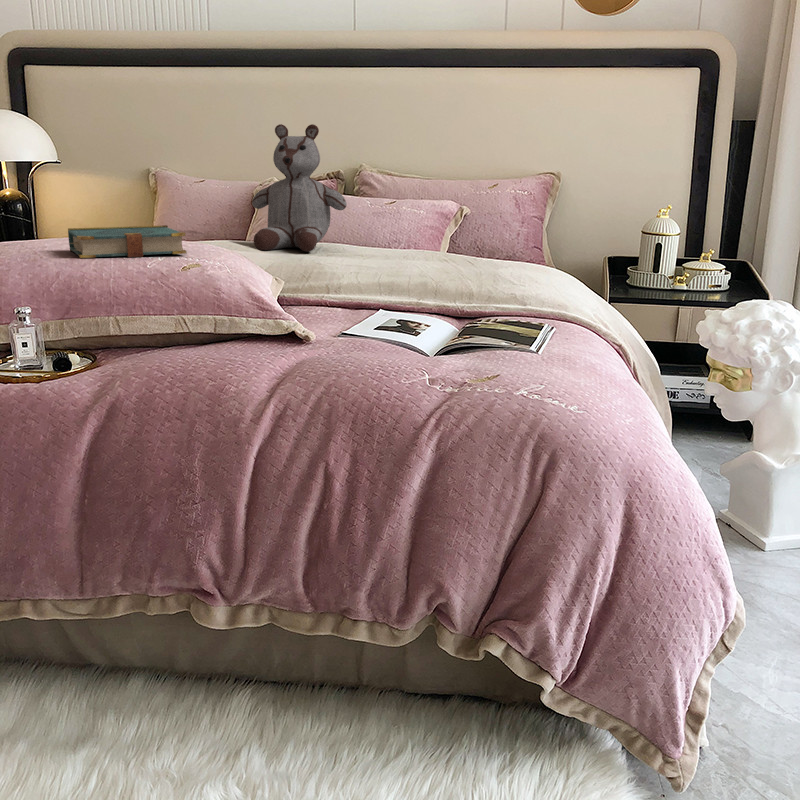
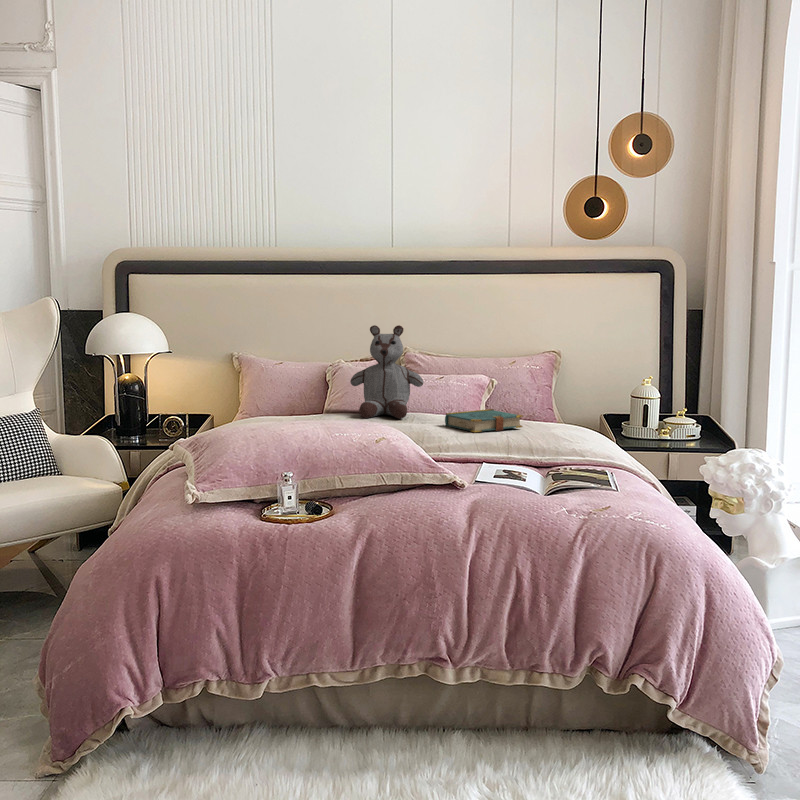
book: present [68,225,187,258] -> present [445,409,523,432]

